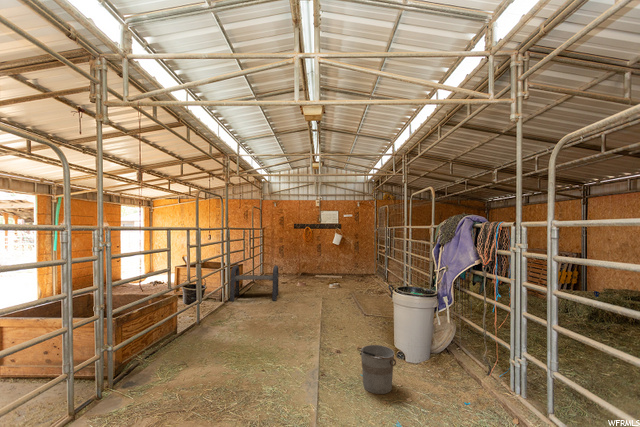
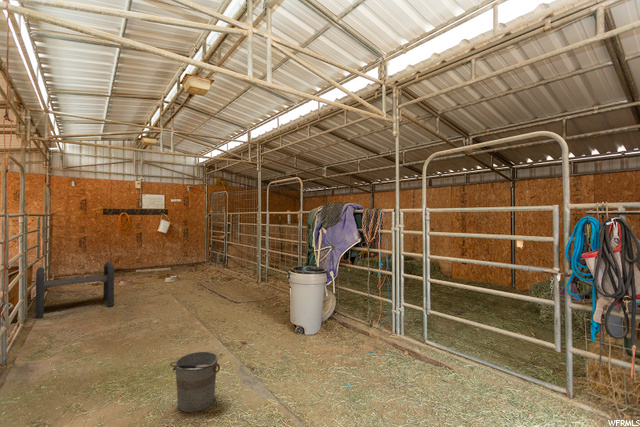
bucket: present [357,345,396,394] -> present [170,352,220,412]

